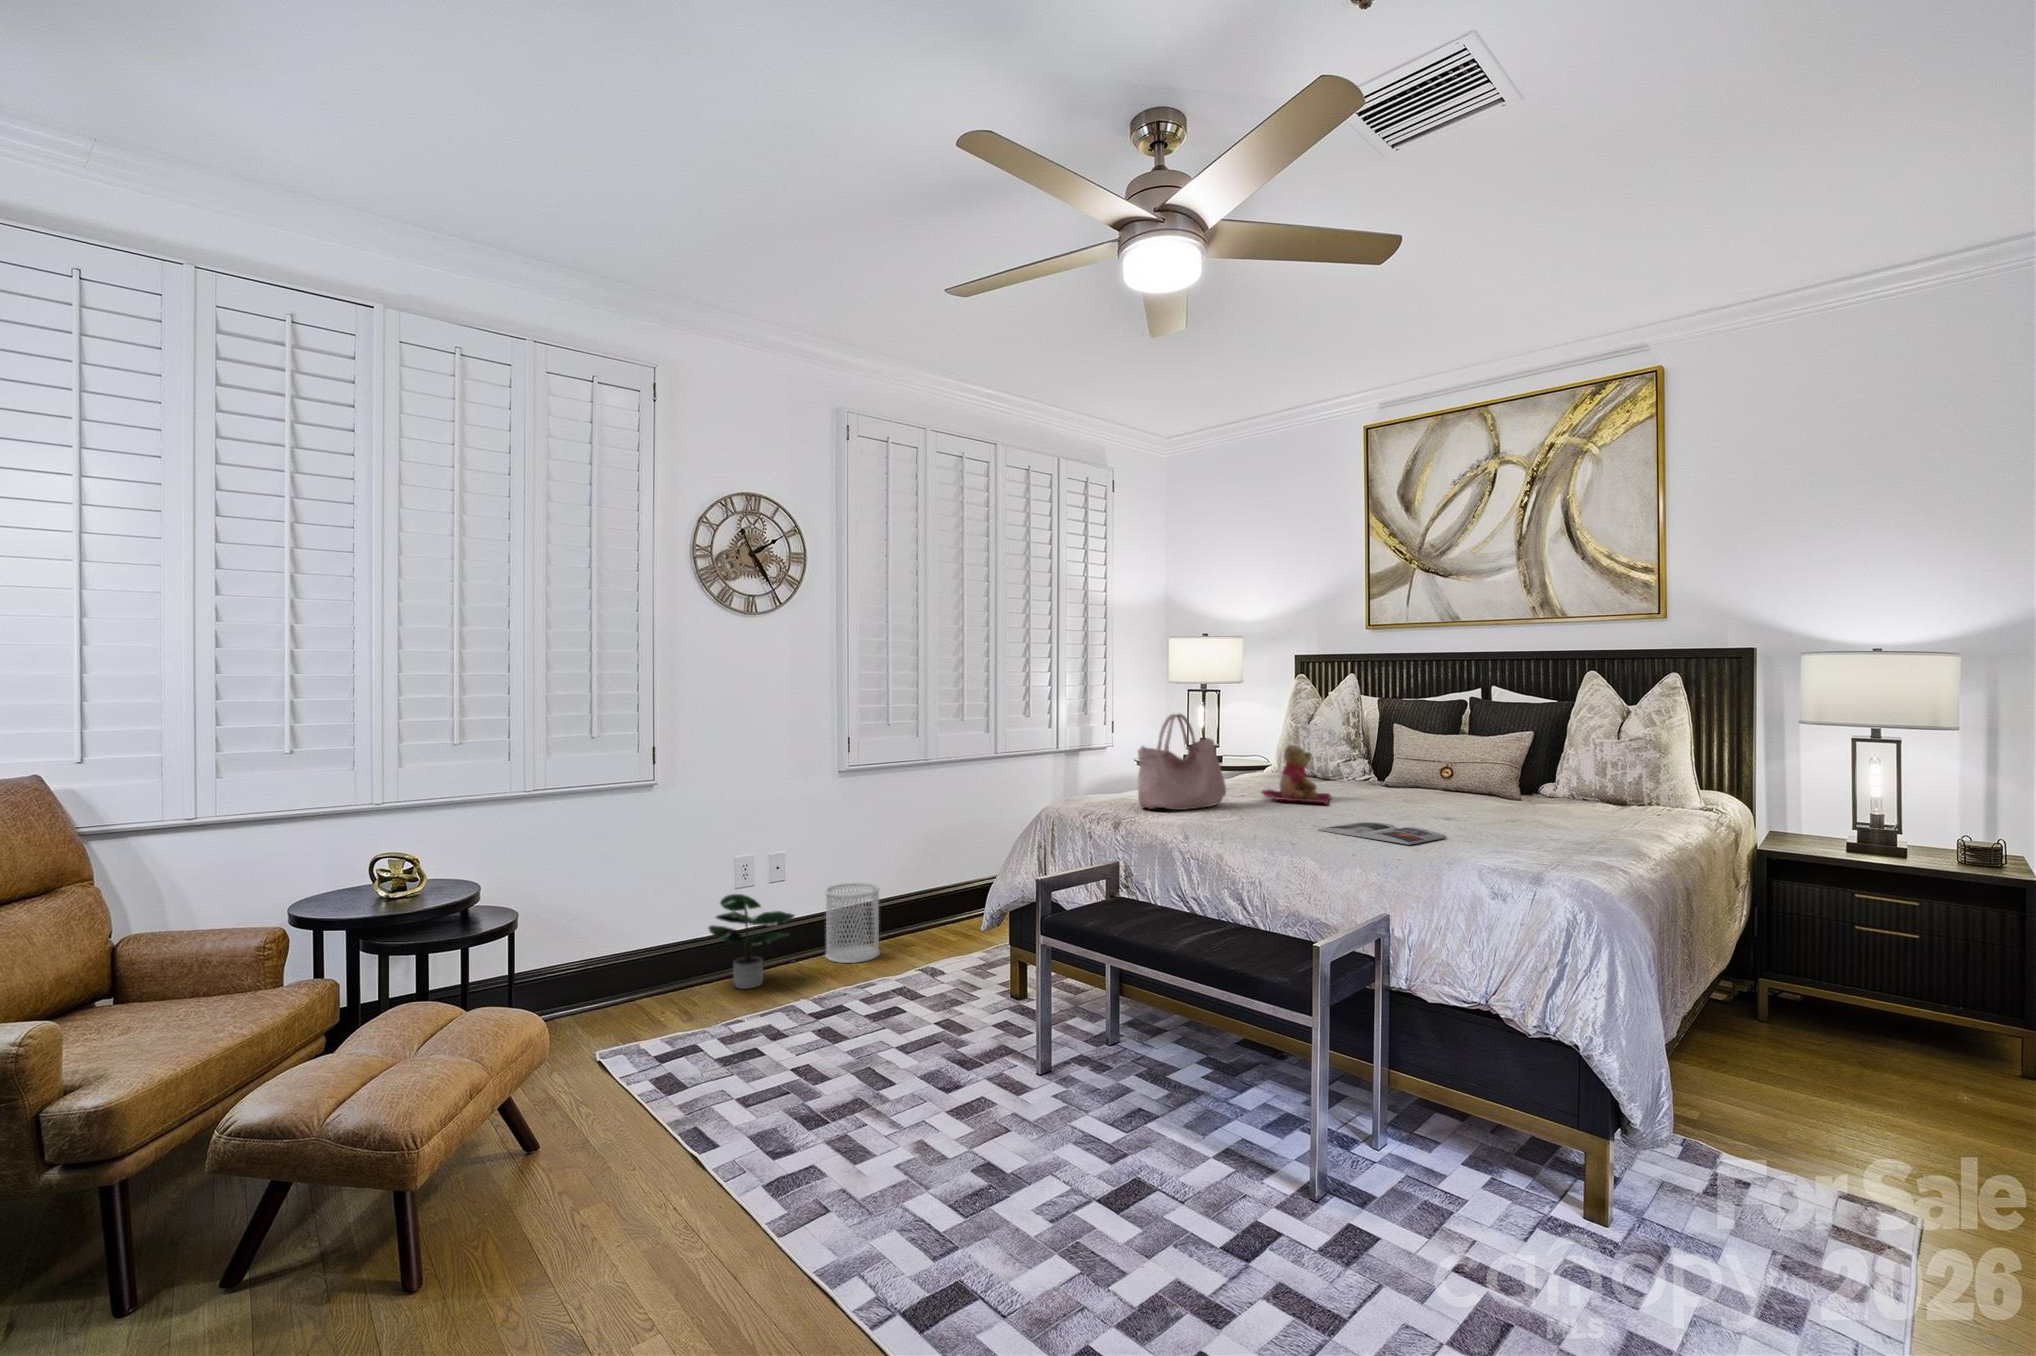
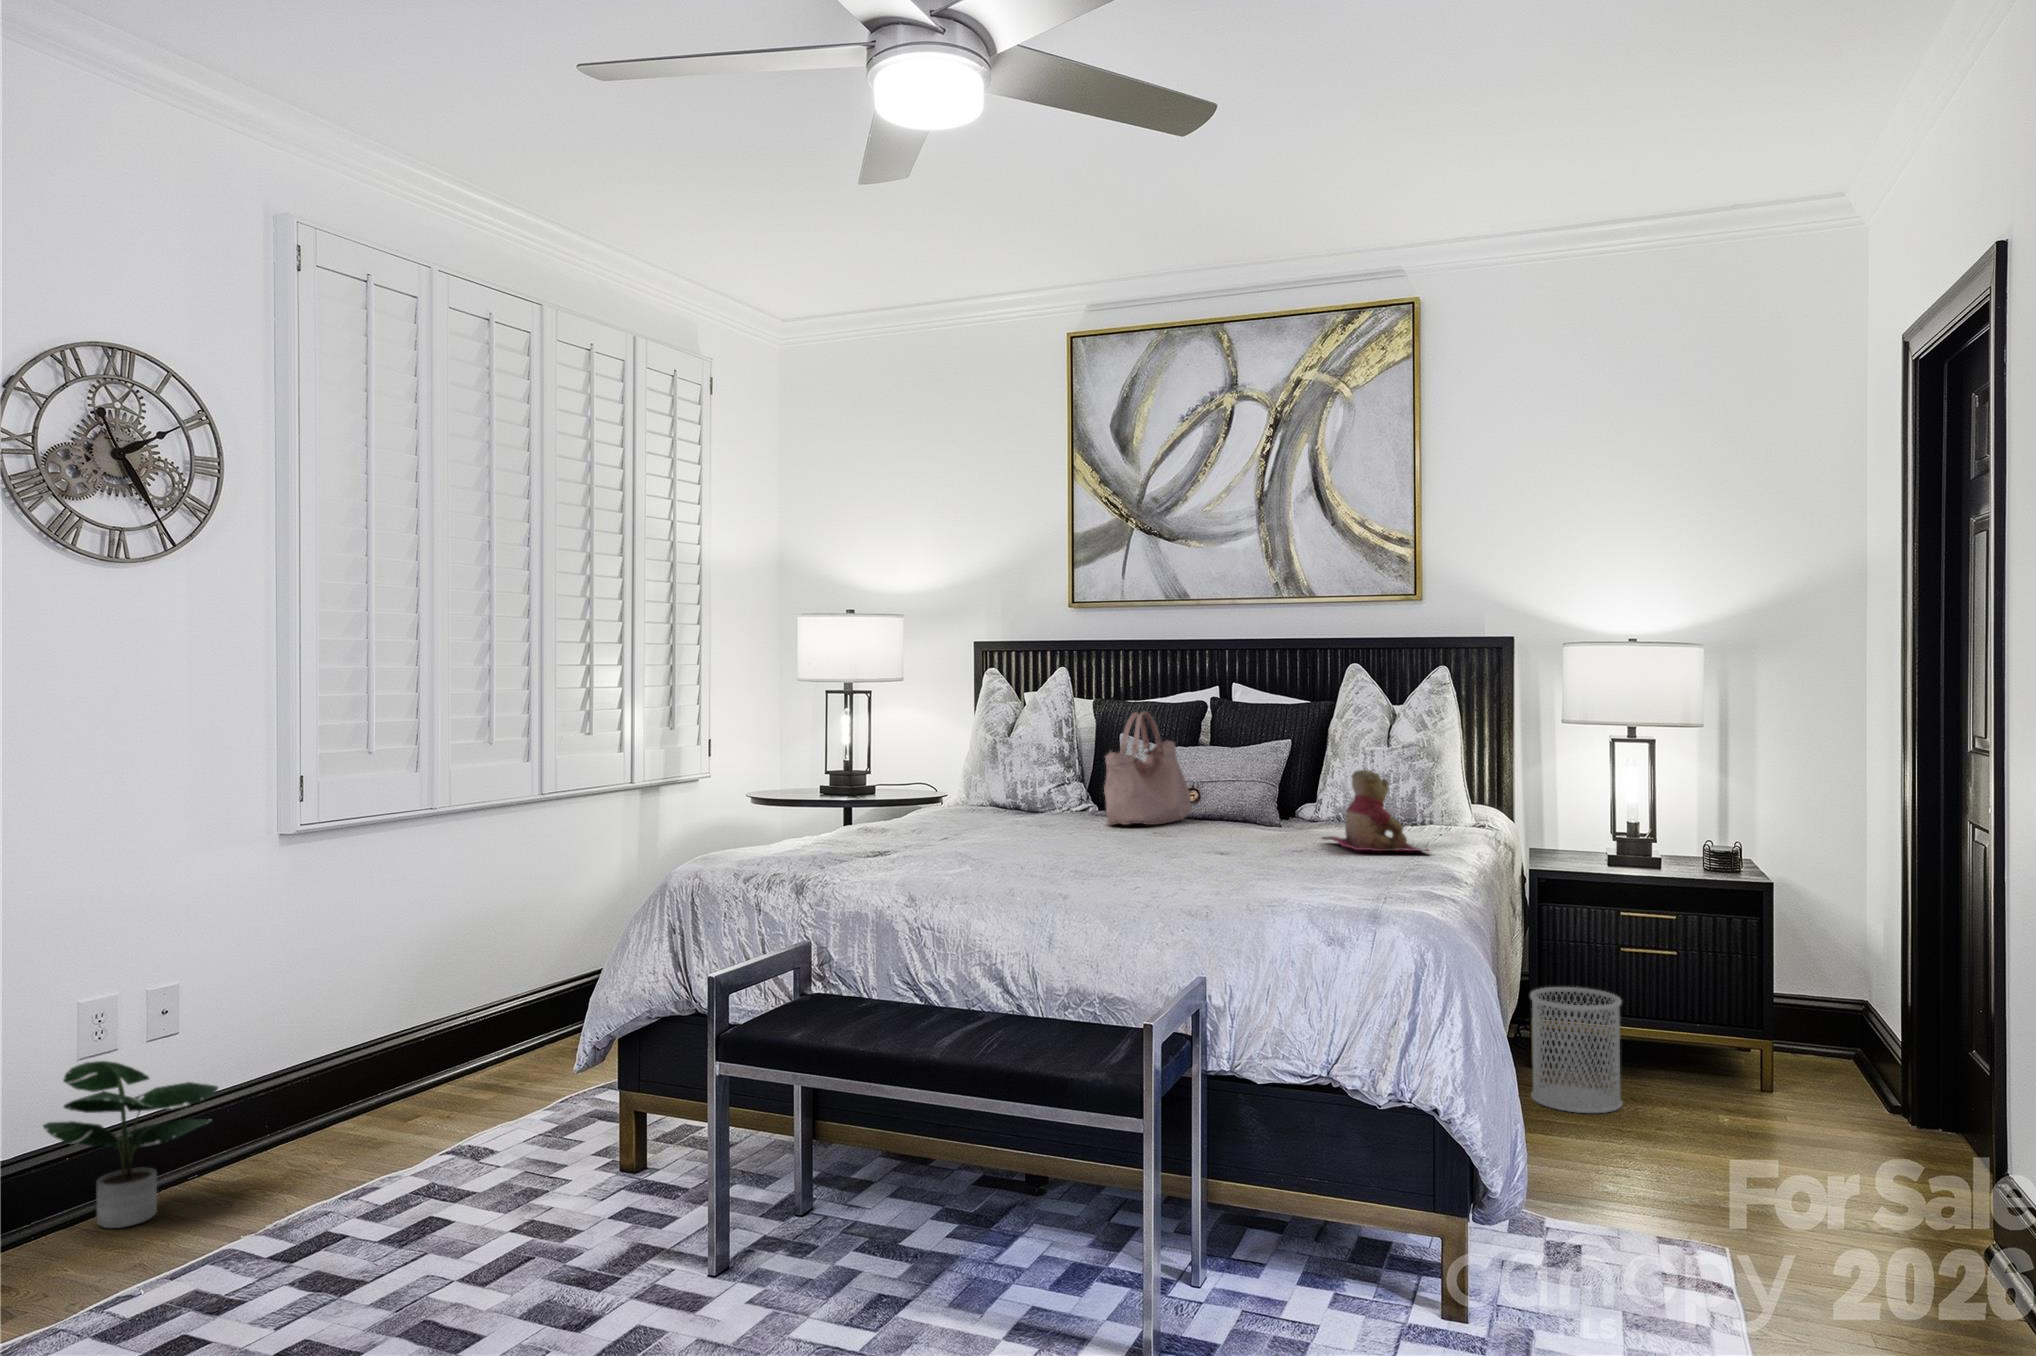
handbag: present [1138,714,1226,810] -> present [1104,711,1191,826]
teddy bear: present [1261,745,1331,804] -> present [1322,770,1422,851]
magazine: present [1319,822,1447,845] -> none [1088,861,1248,885]
wastebasket: present [825,883,880,963] -> present [1530,987,1622,1113]

